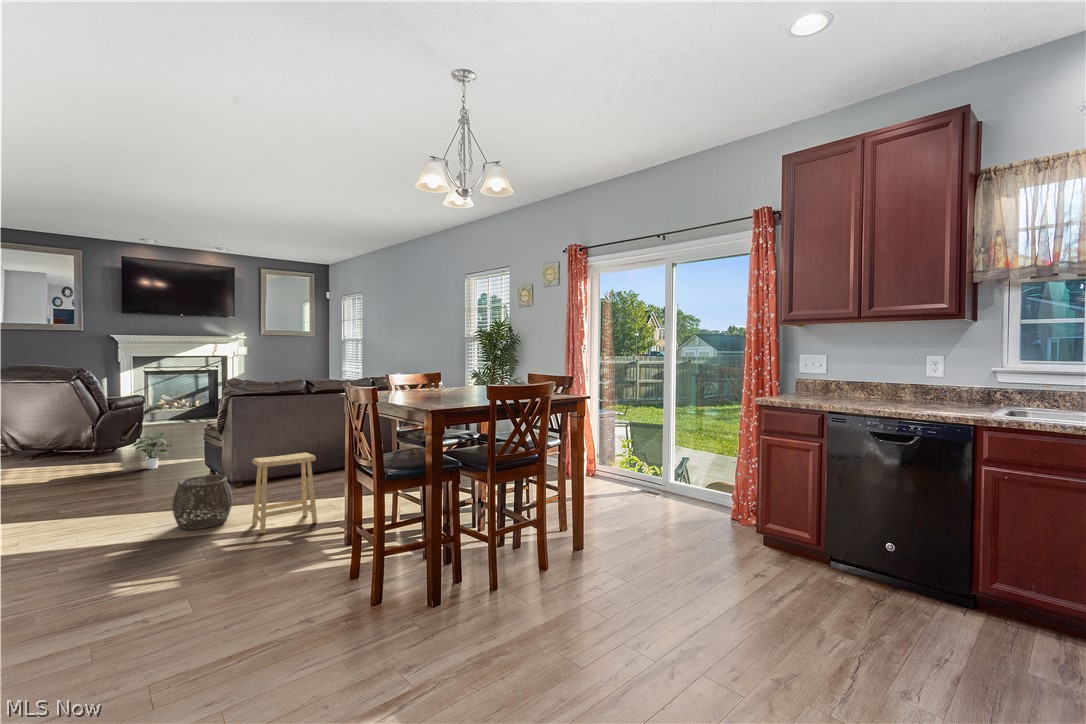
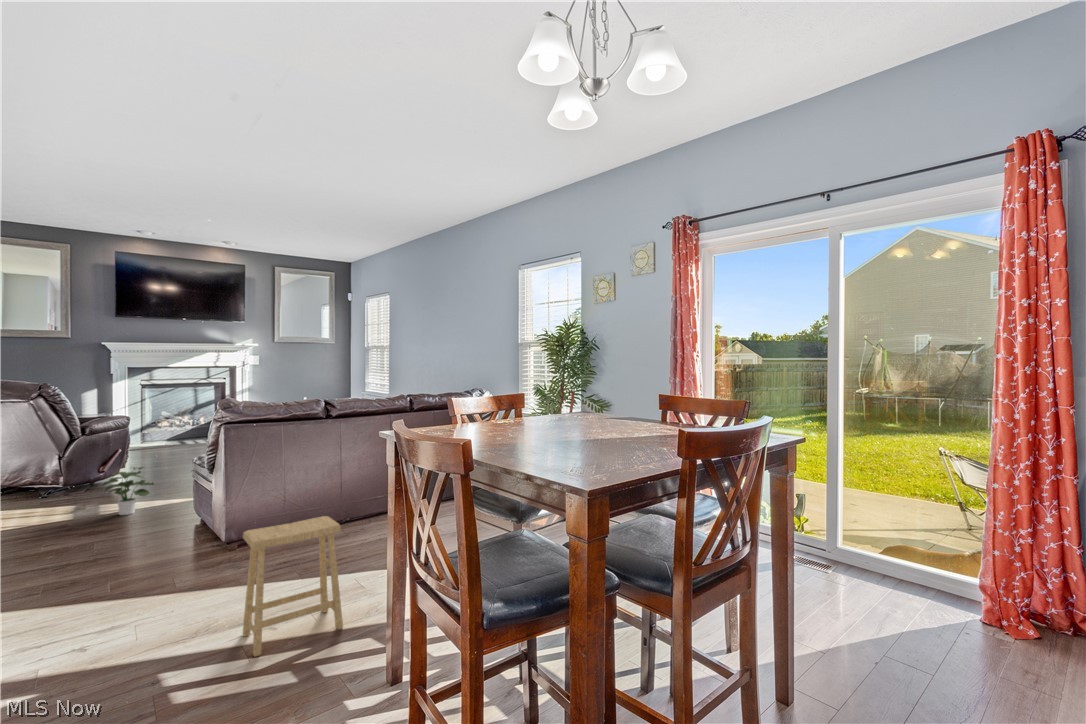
woven basket: present [172,476,232,530] -> none [116,552,215,648]

